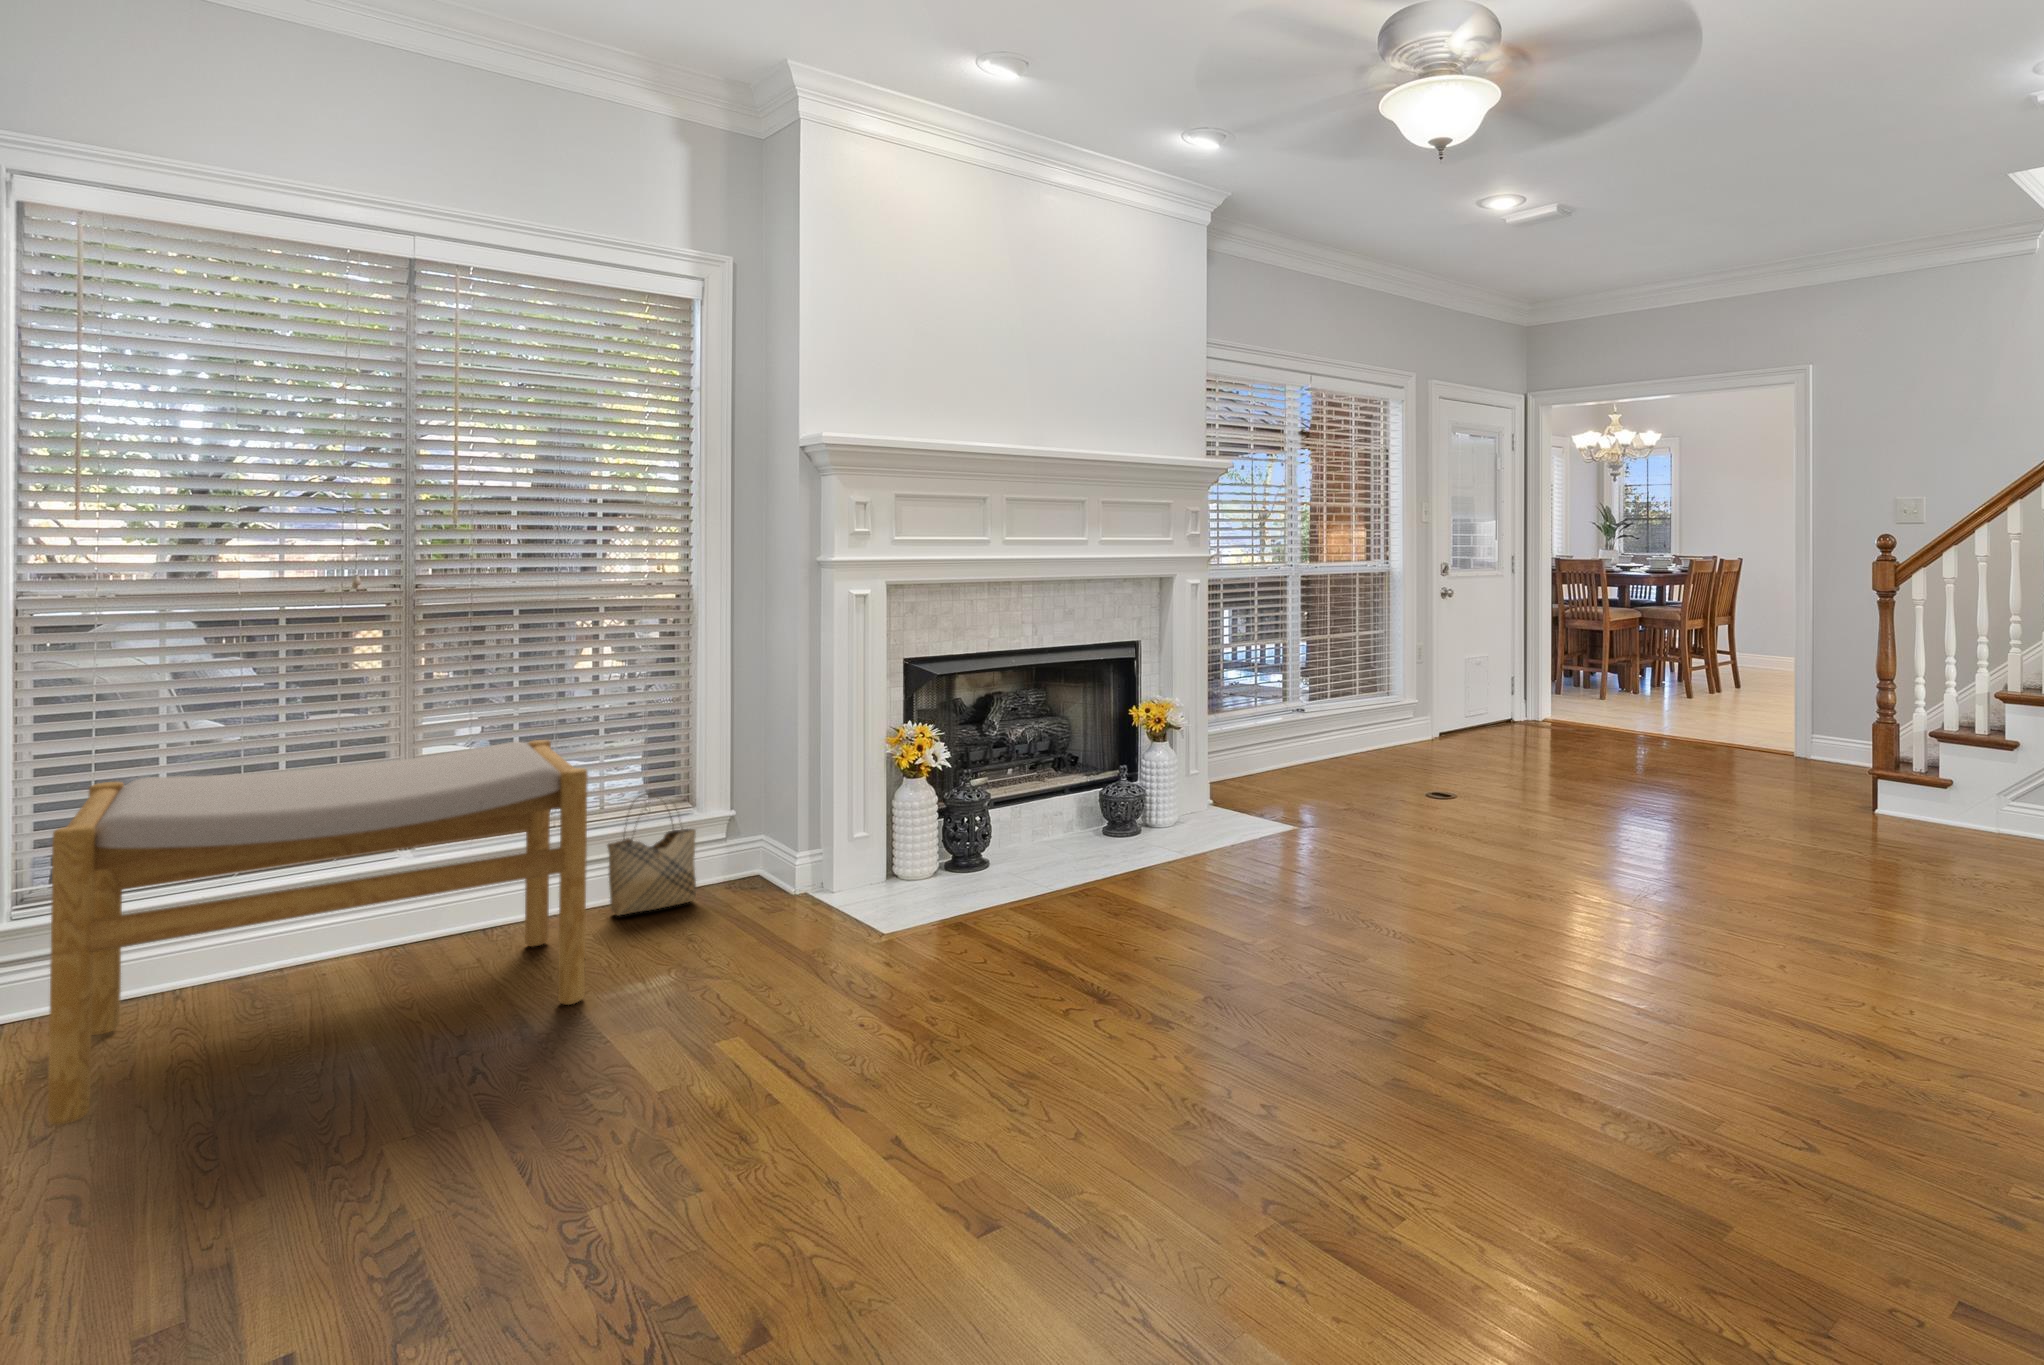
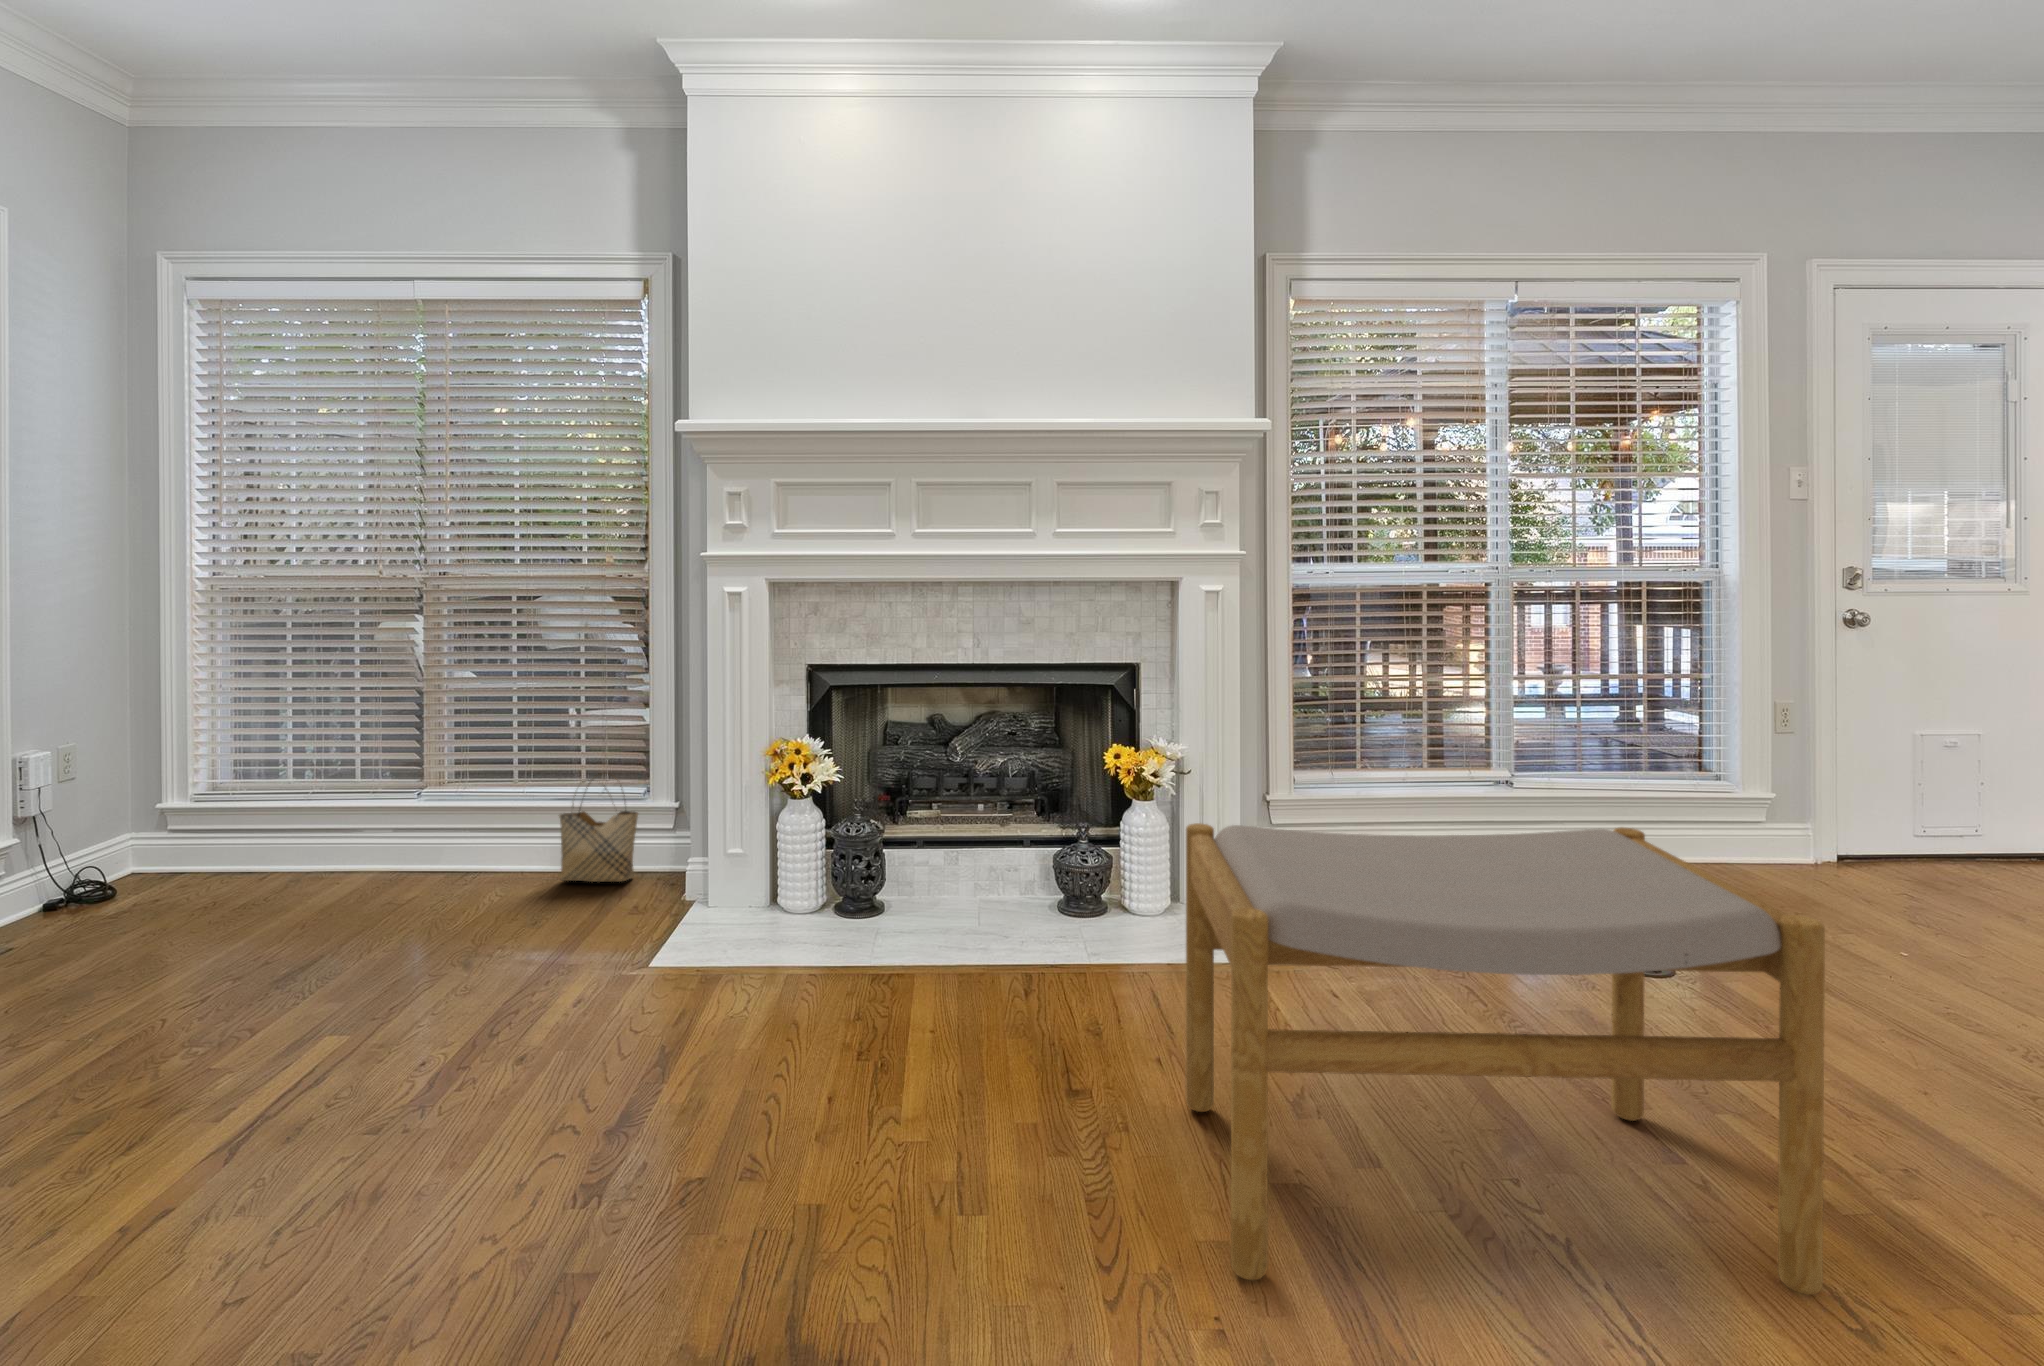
footstool: present [48,740,588,1125] -> present [1185,823,1825,1295]

